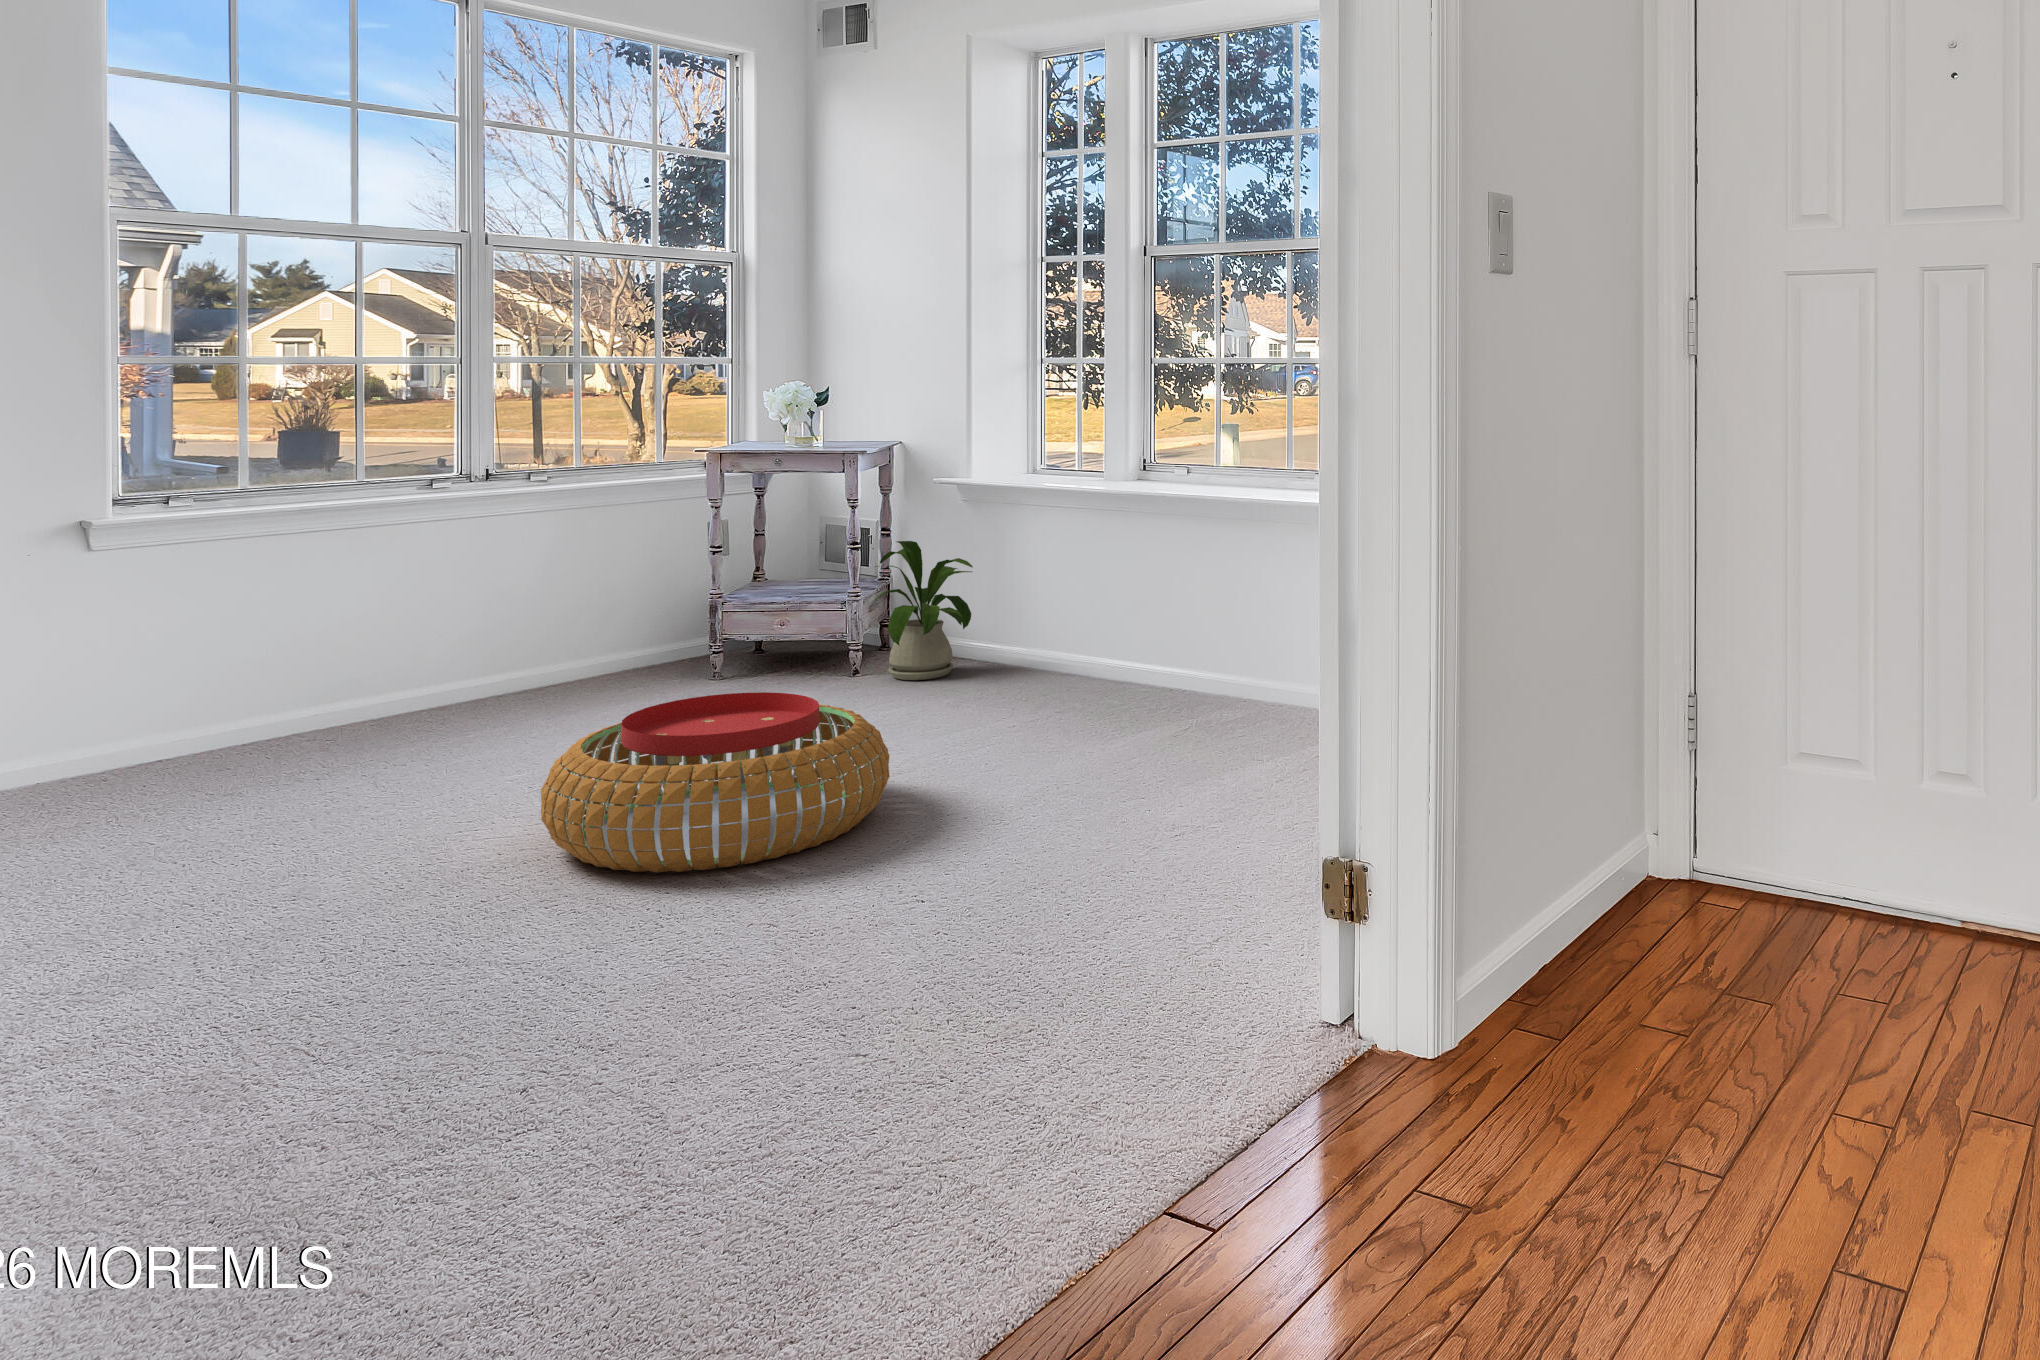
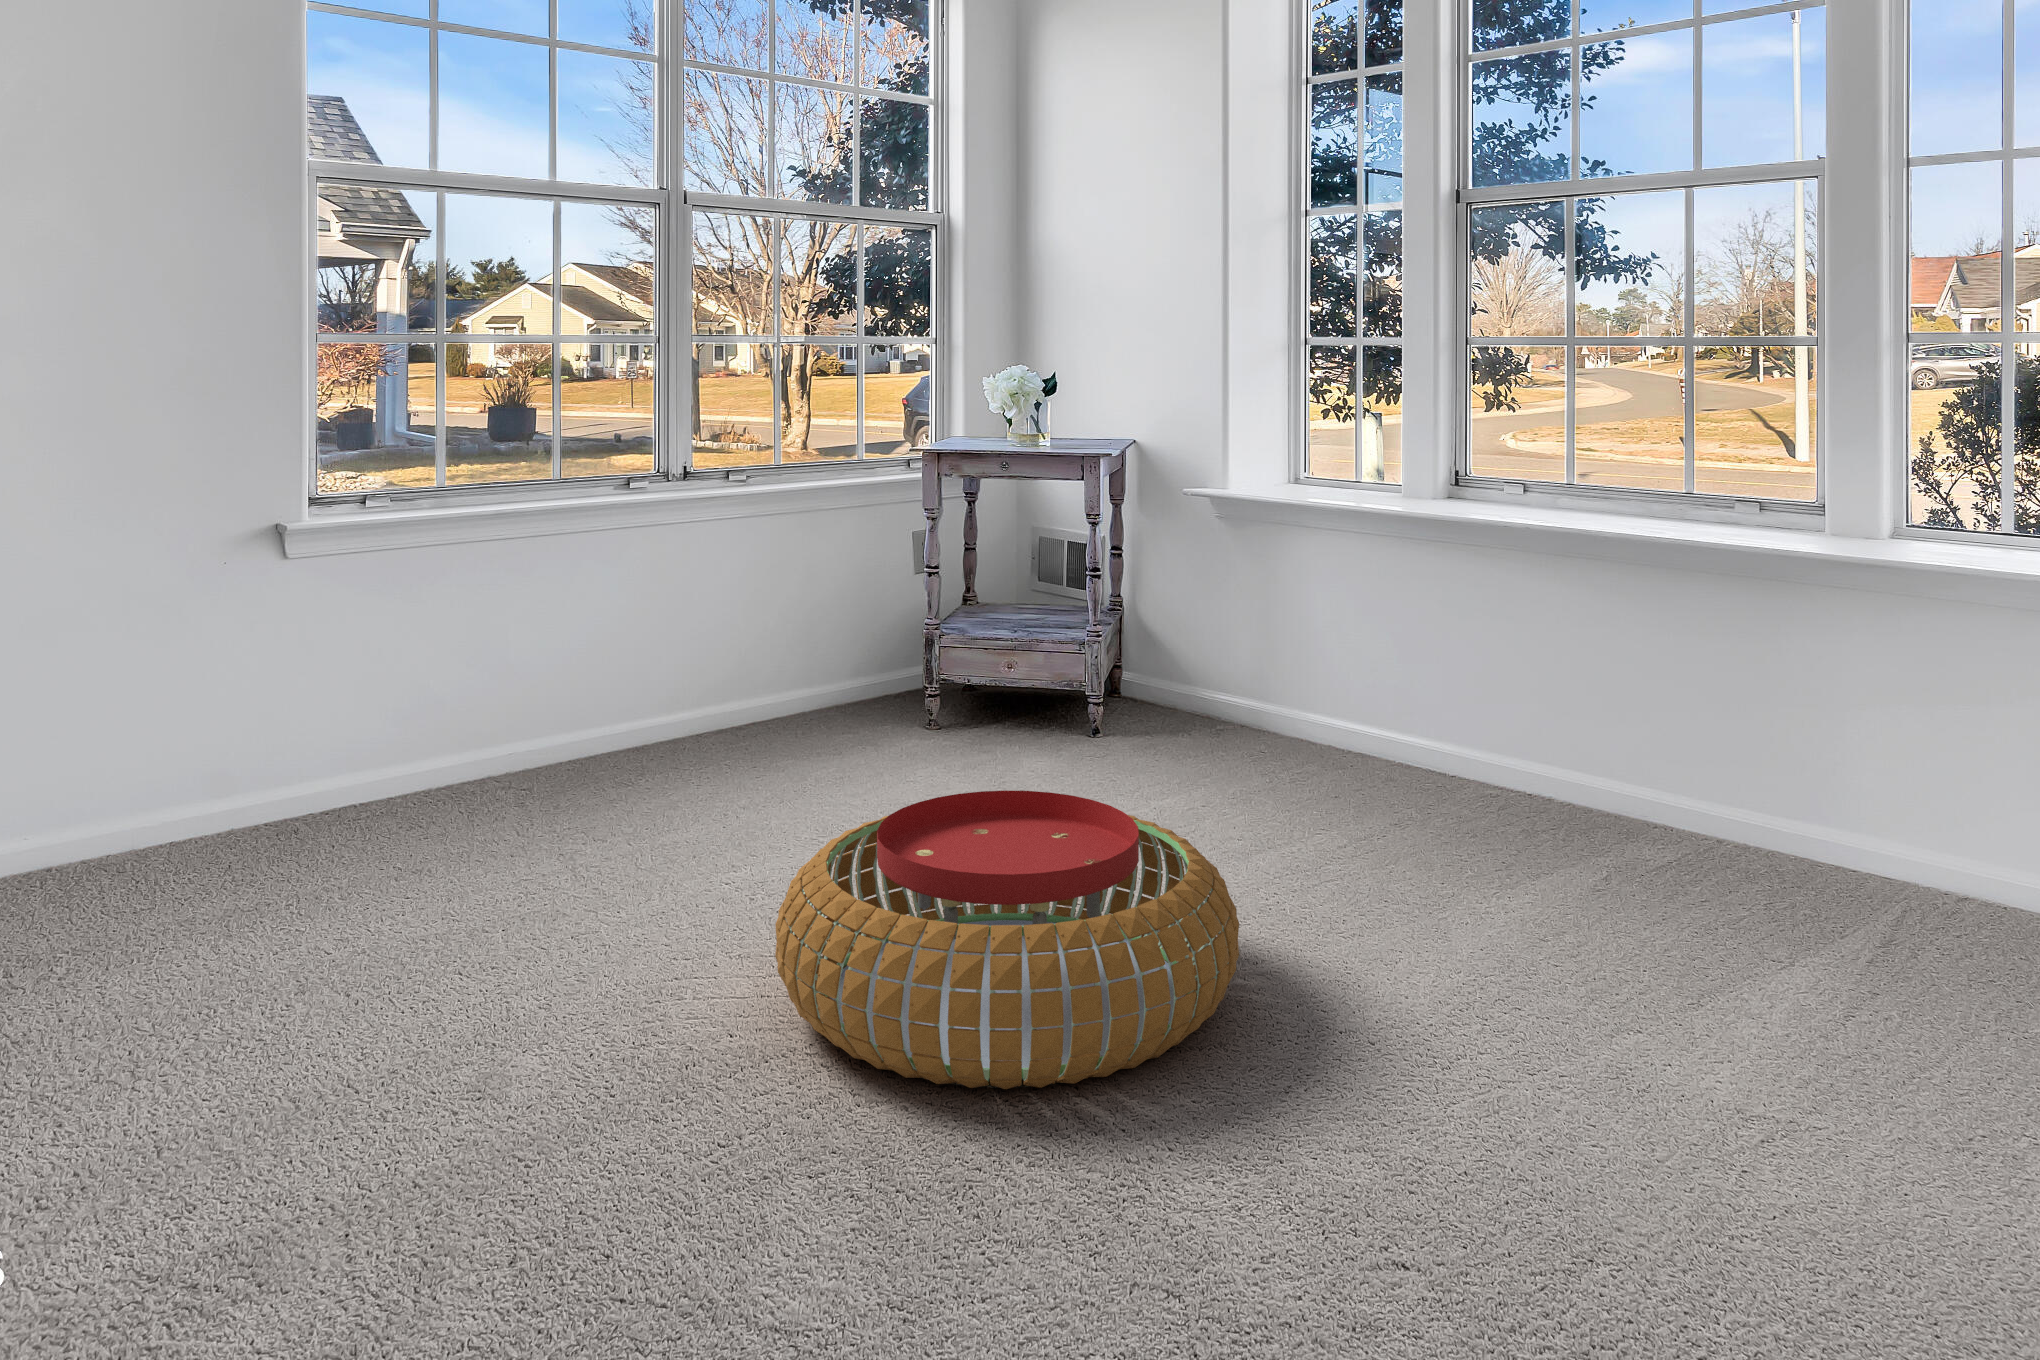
house plant: present [869,541,973,680] -> none [1113,568,1247,746]

